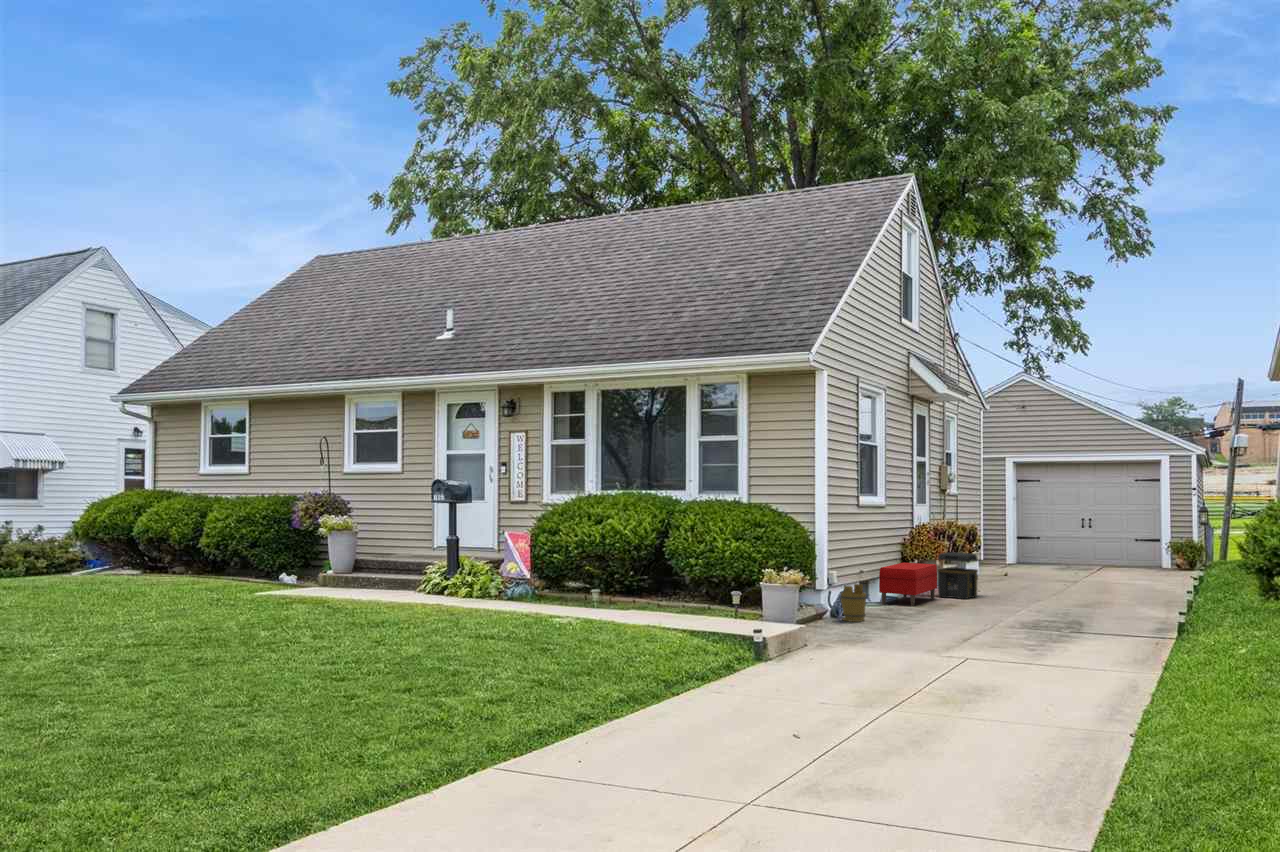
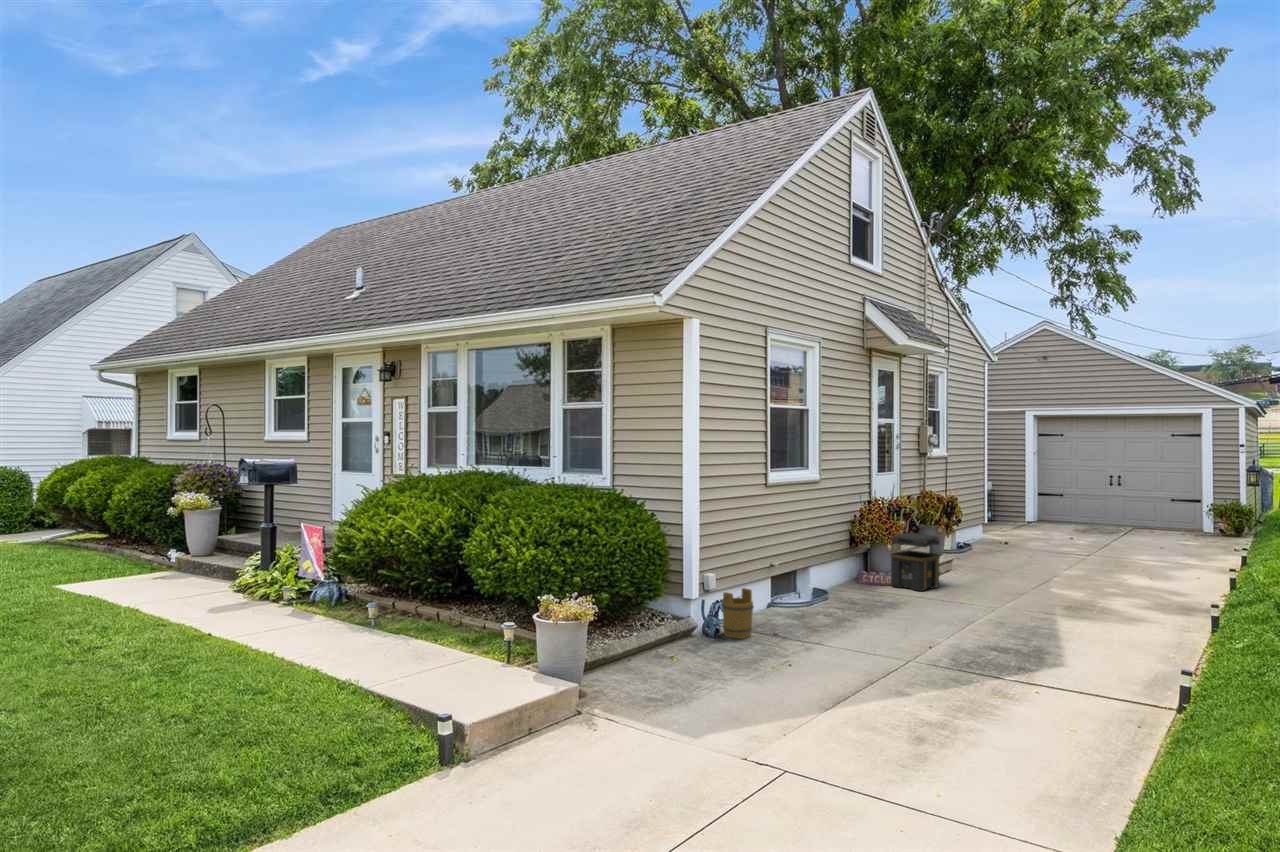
bench: present [879,563,937,606] -> none [806,545,886,605]

